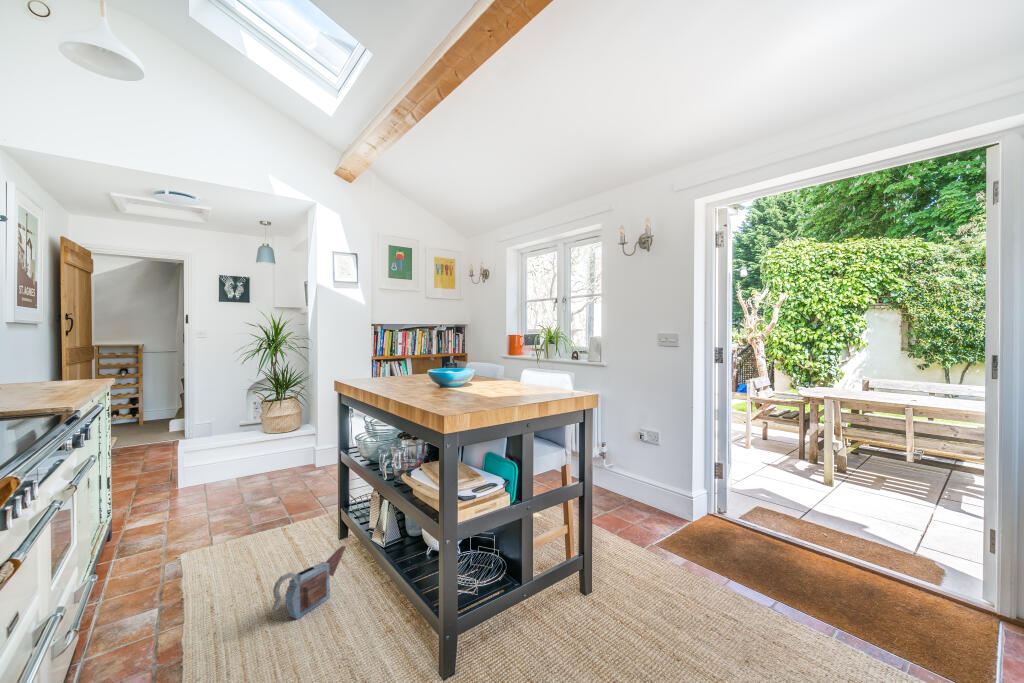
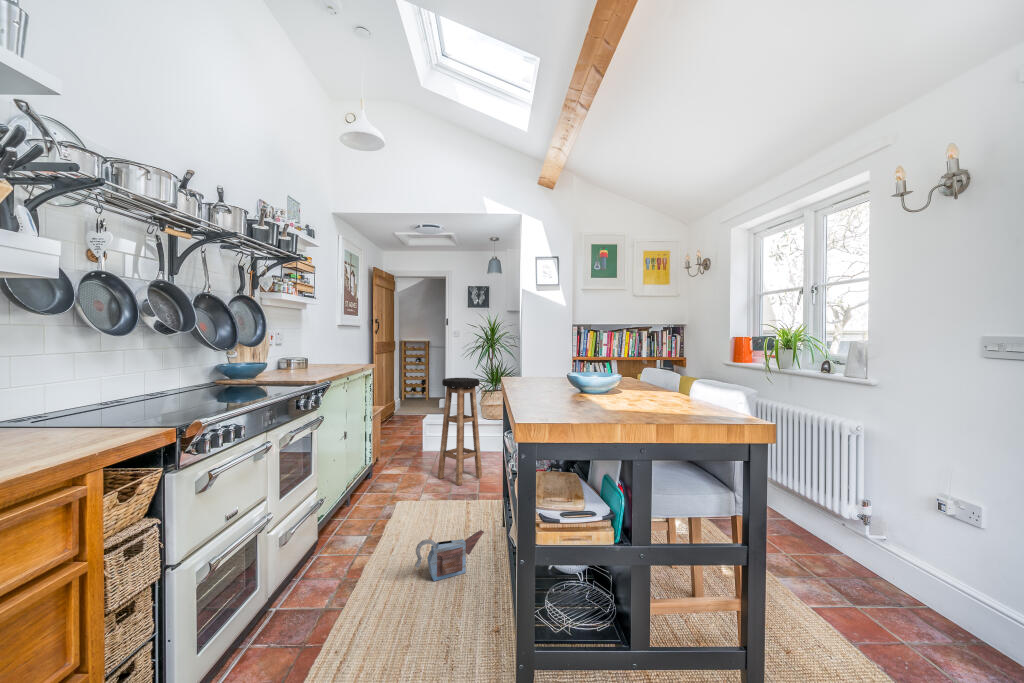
bar stool: none [222,385,284,514] -> present [438,378,482,485]

